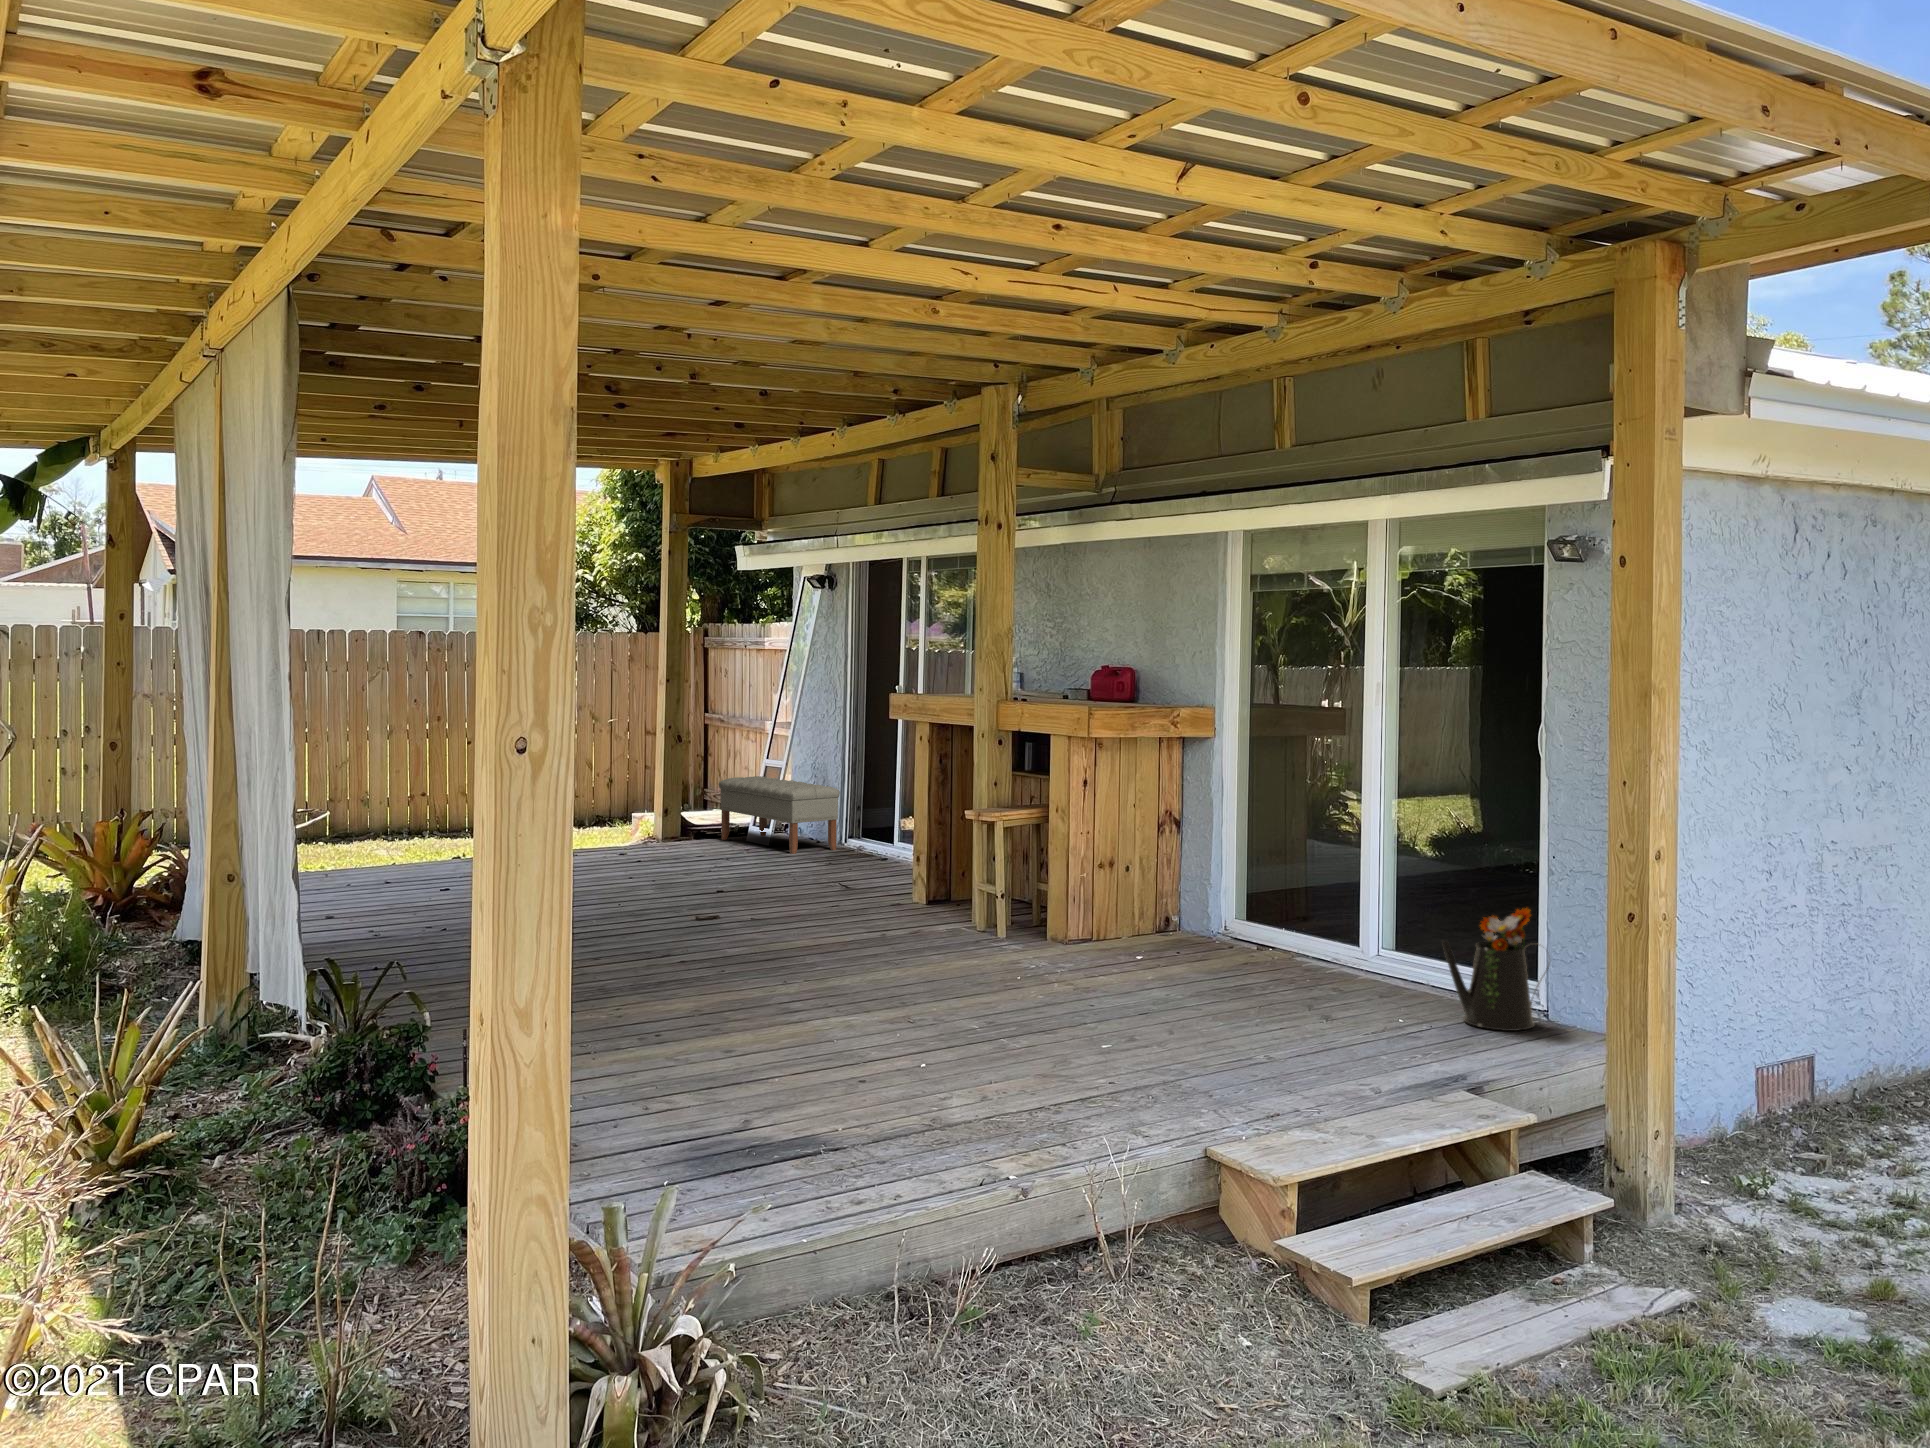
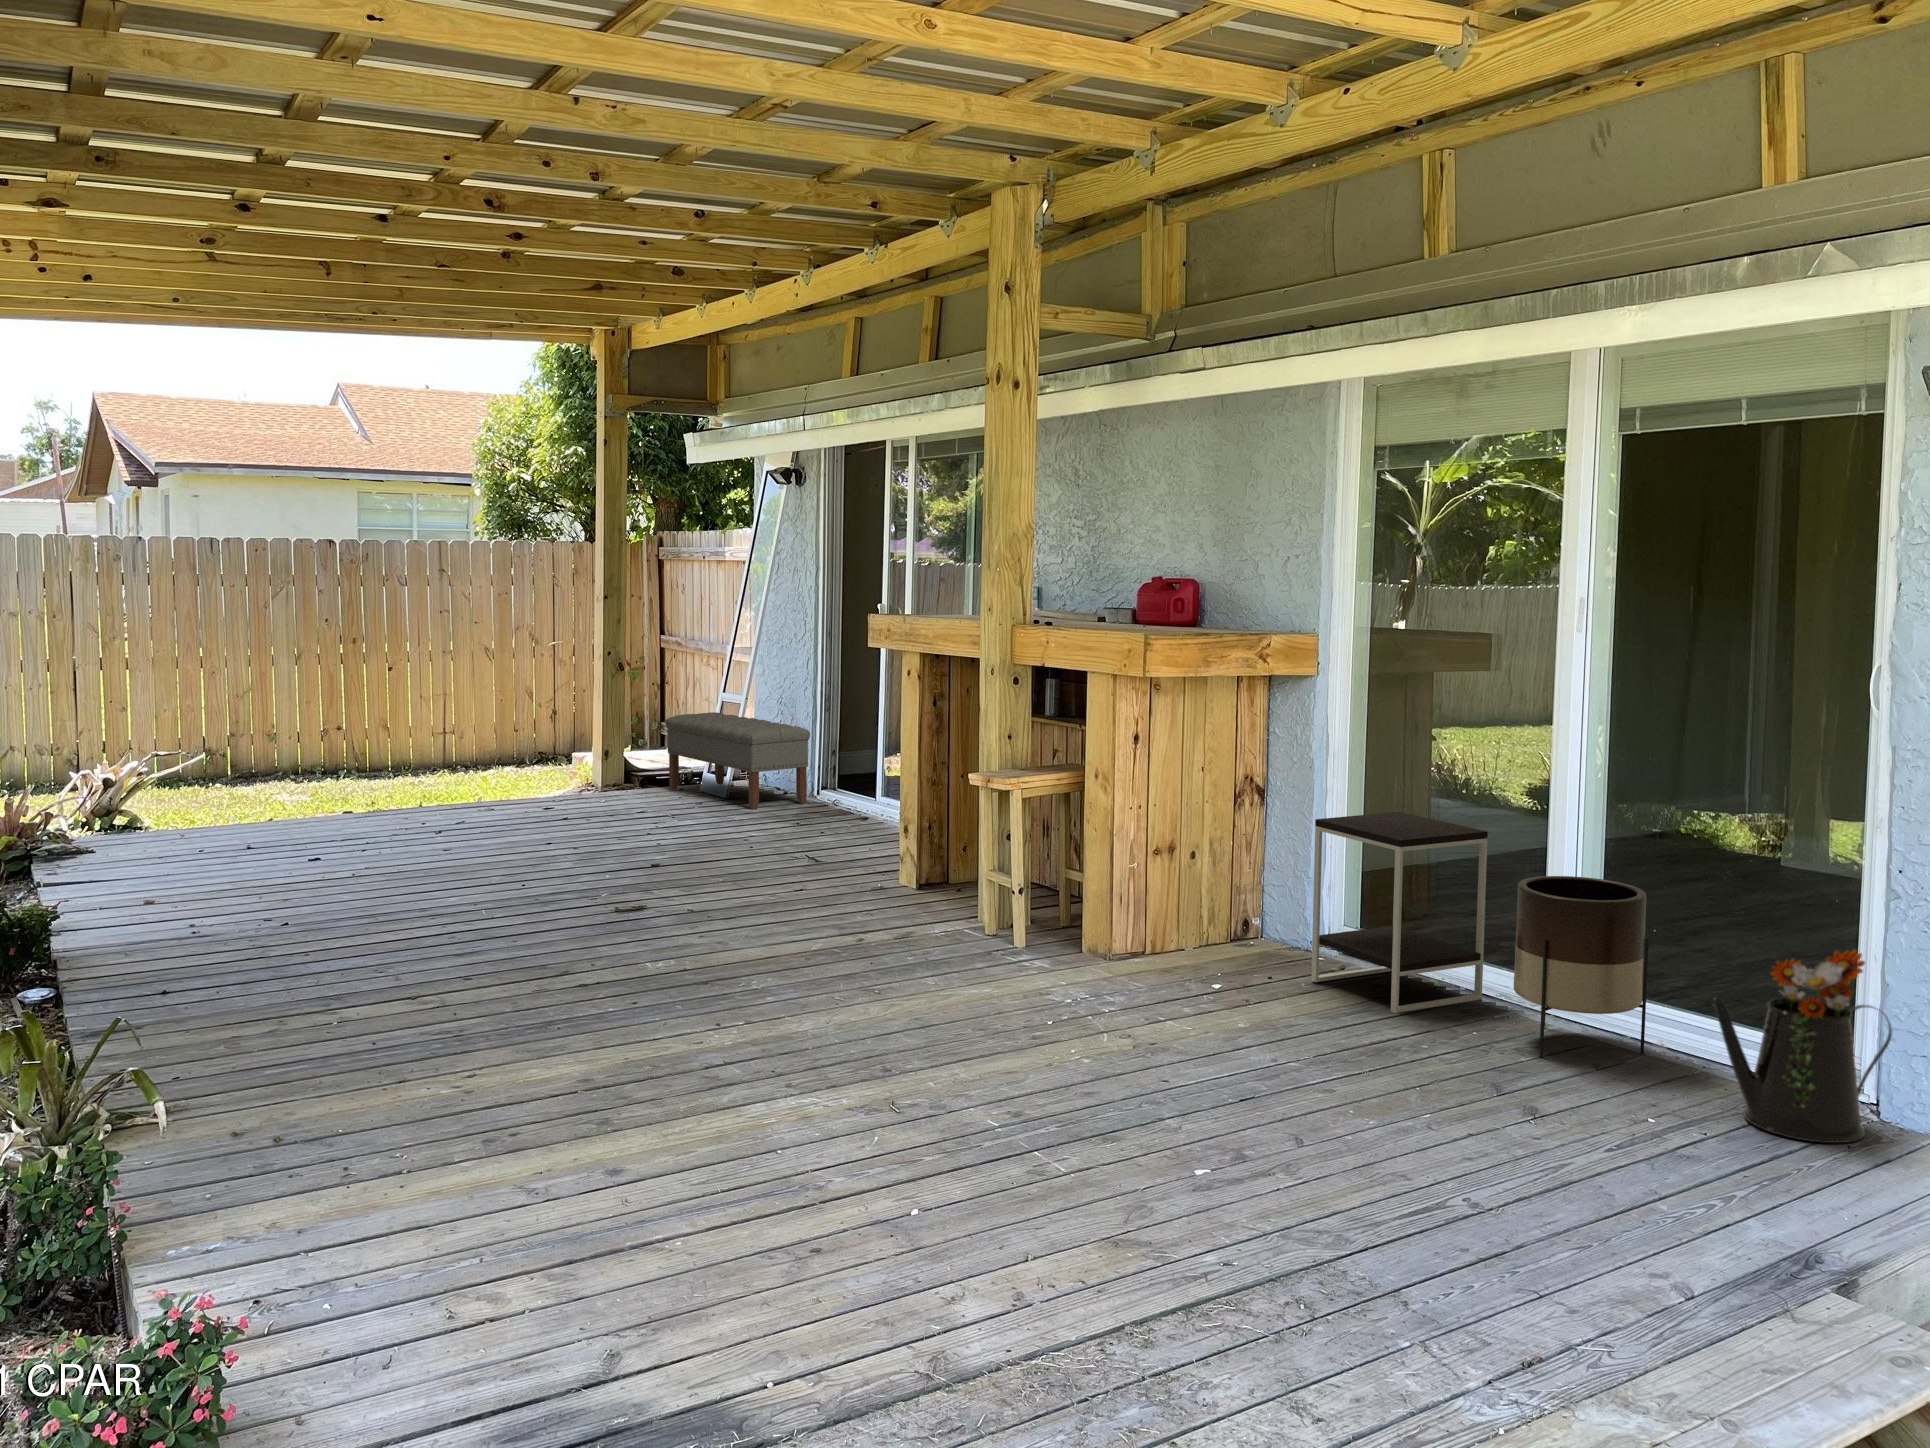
side table: none [1207,834,1324,972] -> present [1311,812,1488,1013]
planter: none [1334,872,1419,993] -> present [1514,876,1649,1057]

